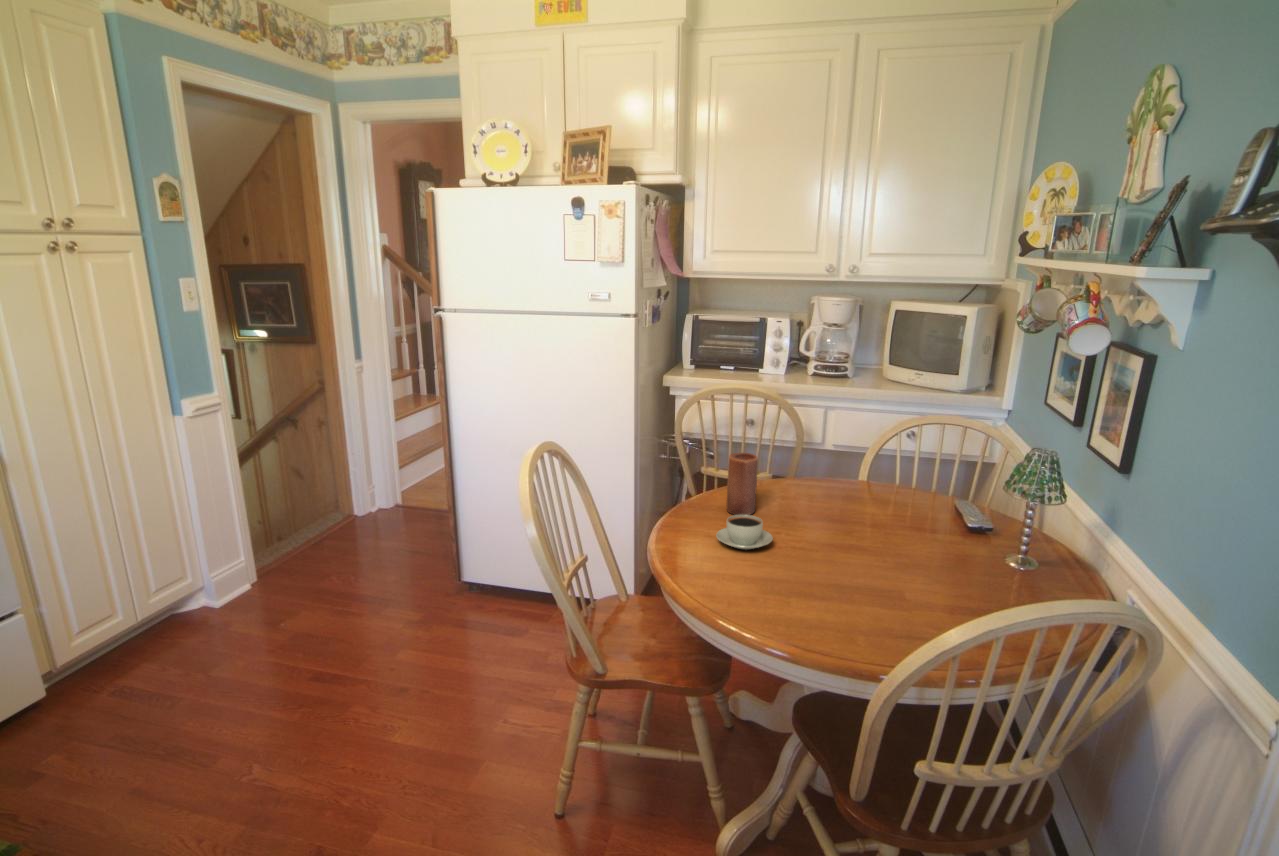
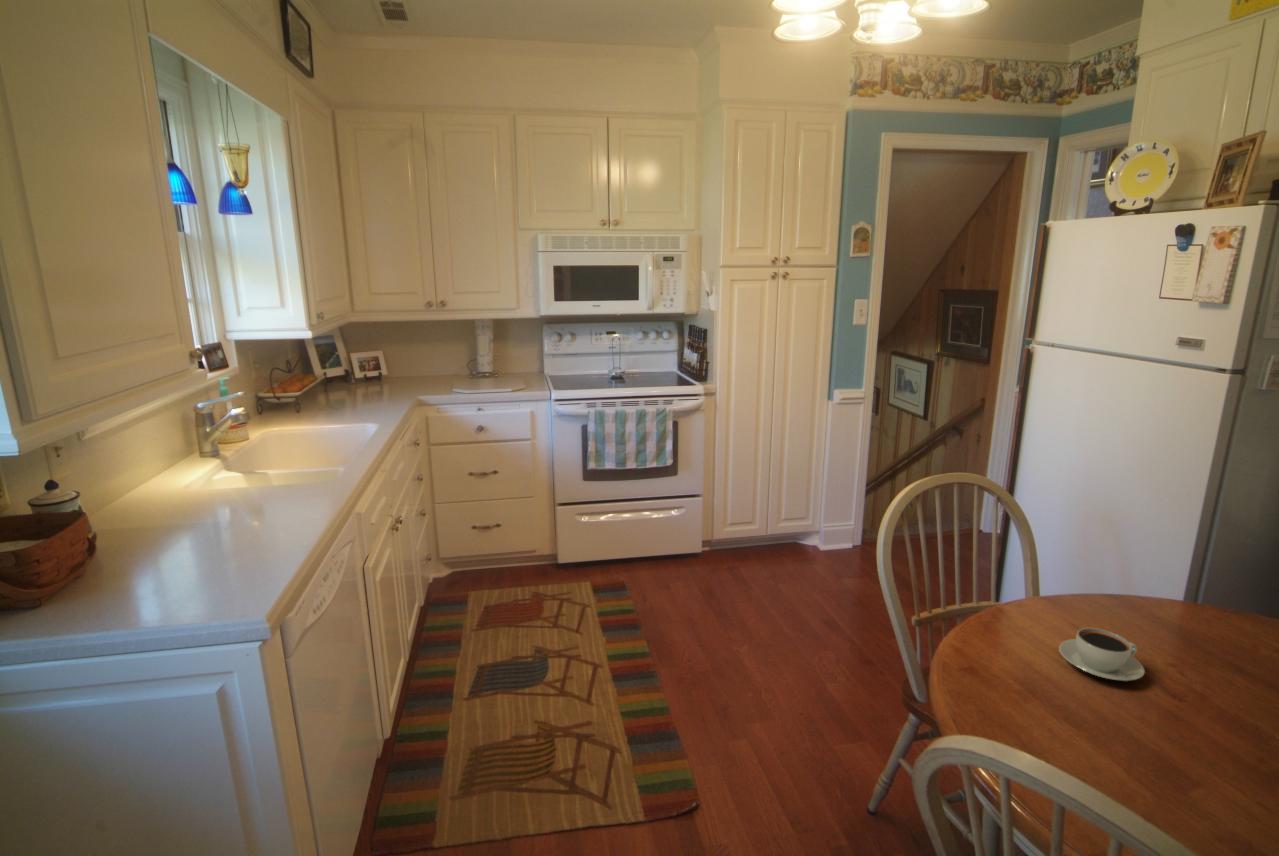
candle: present [727,453,758,515] -> none [1160,568,1225,656]

